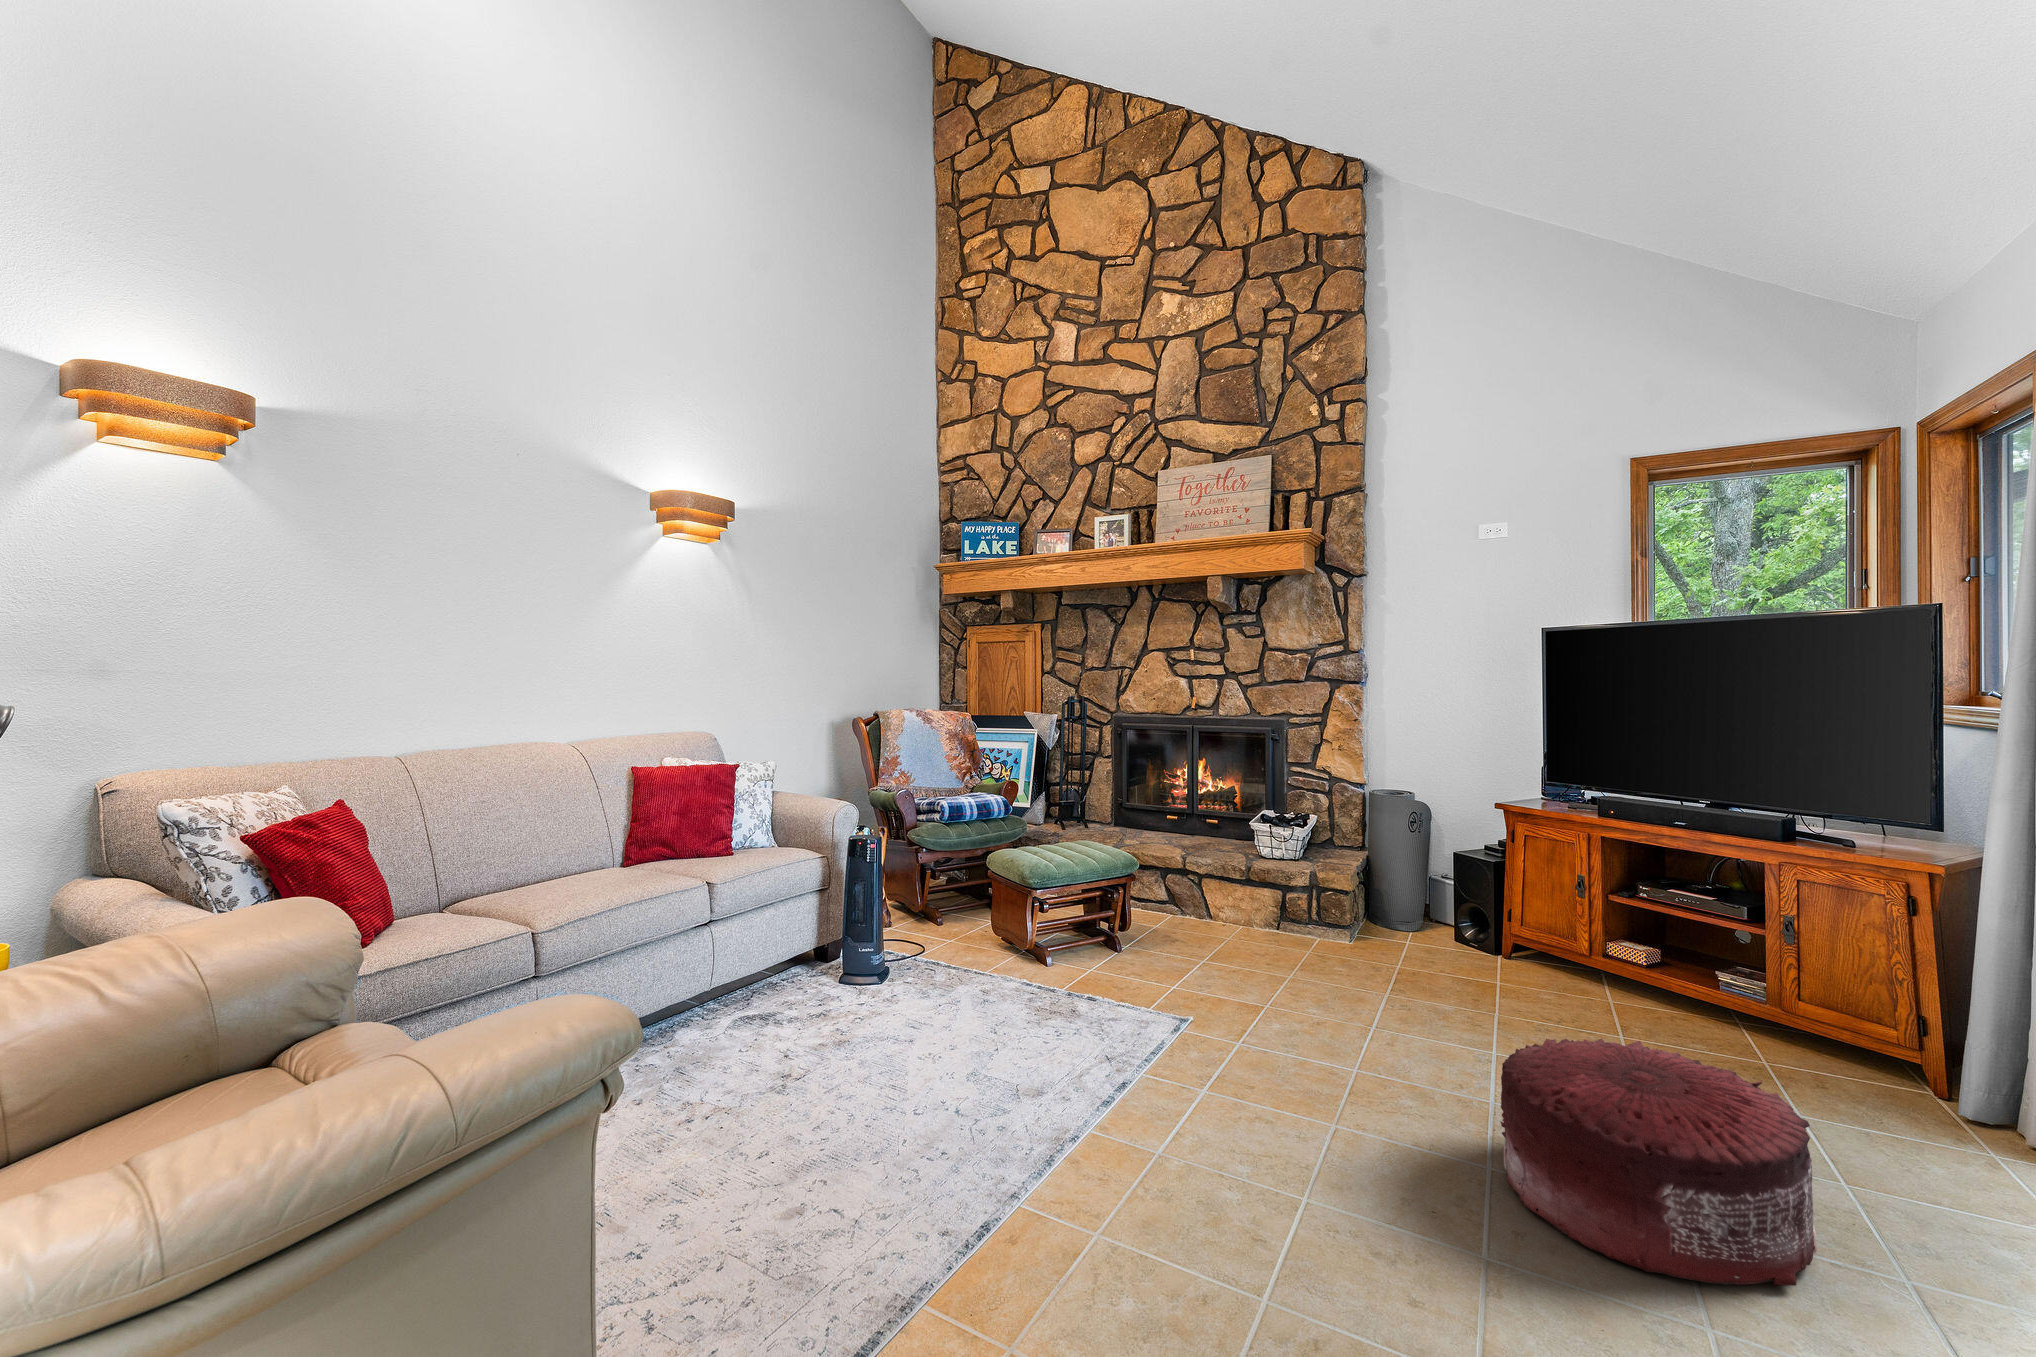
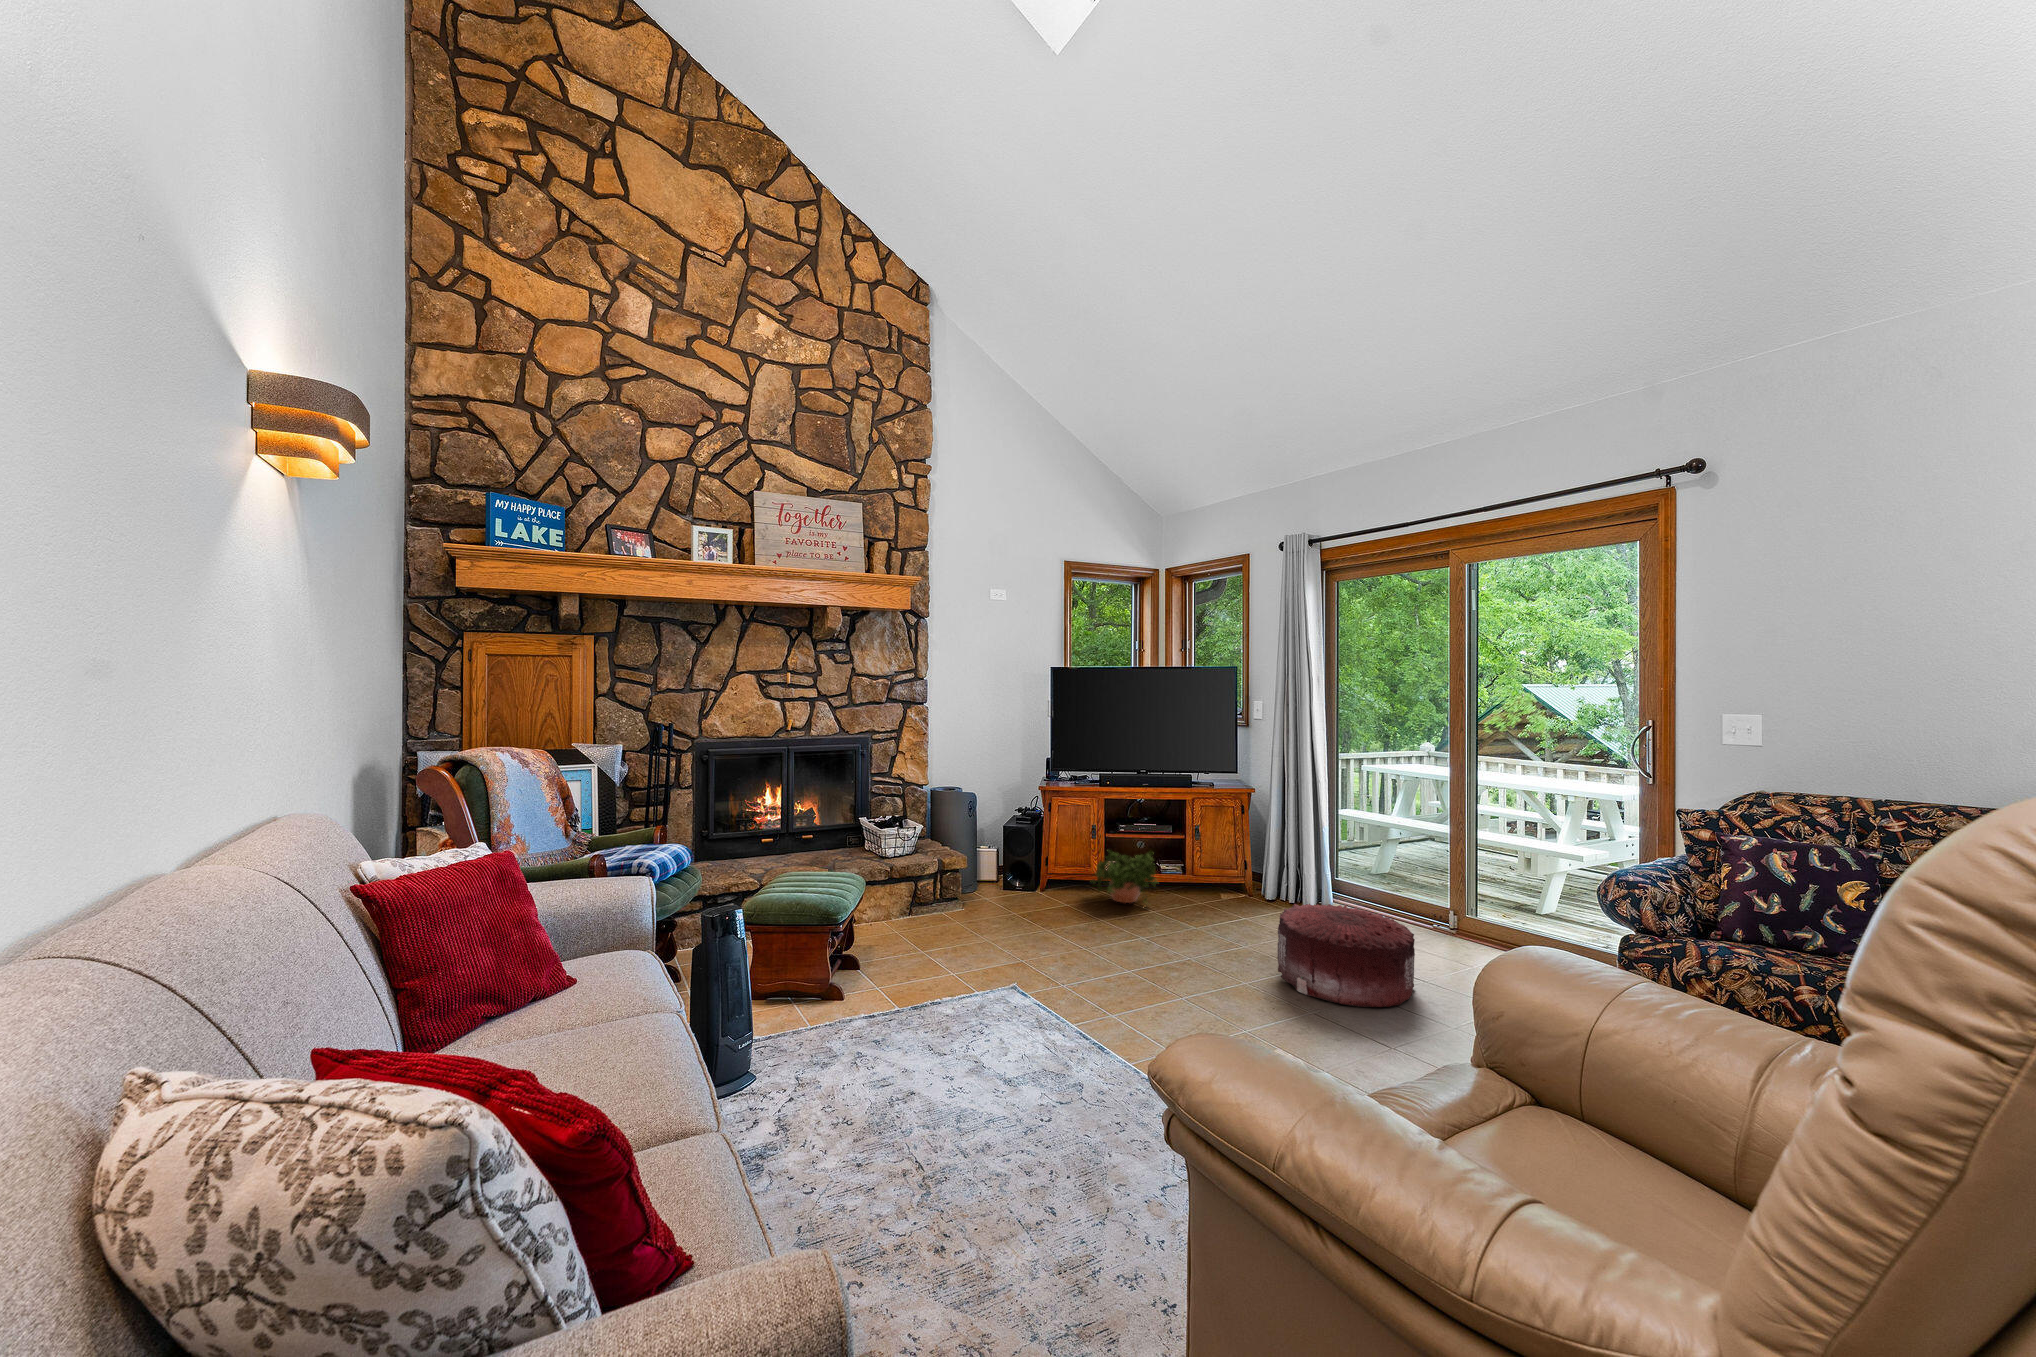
potted plant: none [1505,914,1657,1017] -> present [1092,850,1157,903]

